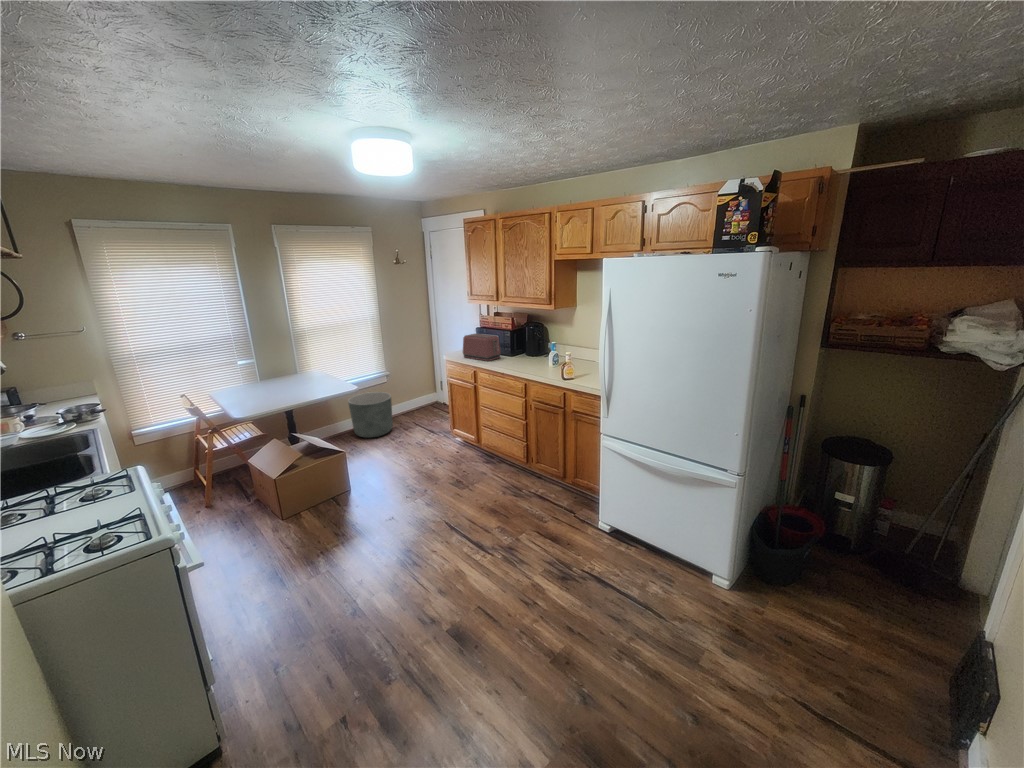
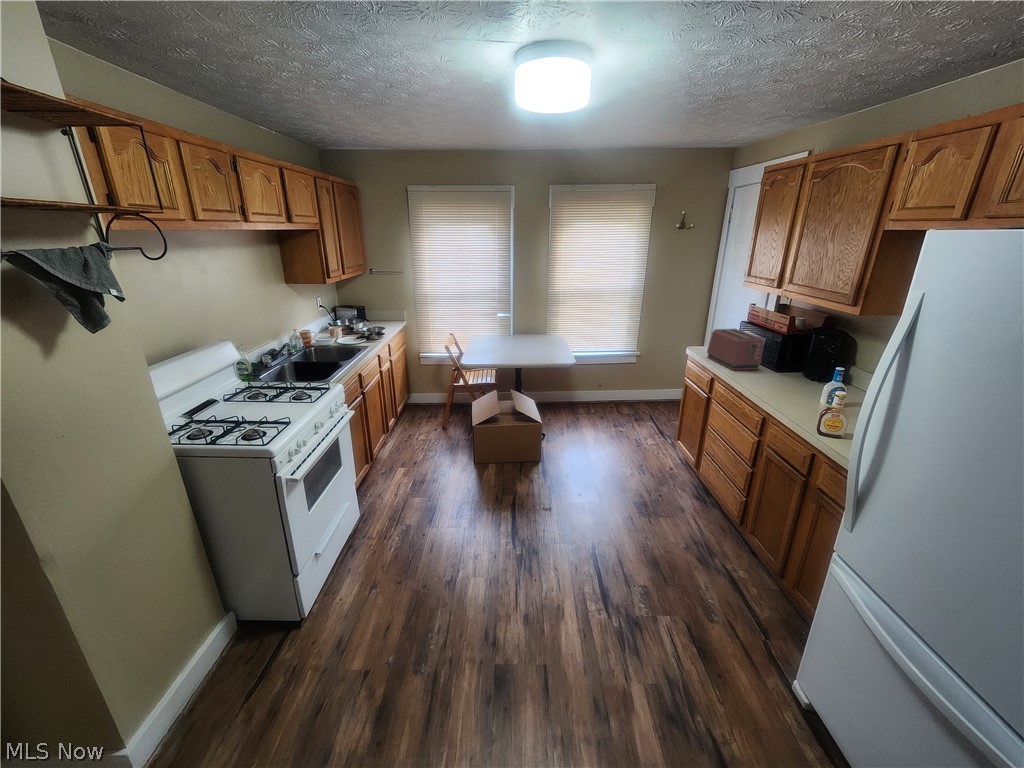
planter: present [348,392,393,438] -> none [584,369,629,418]

